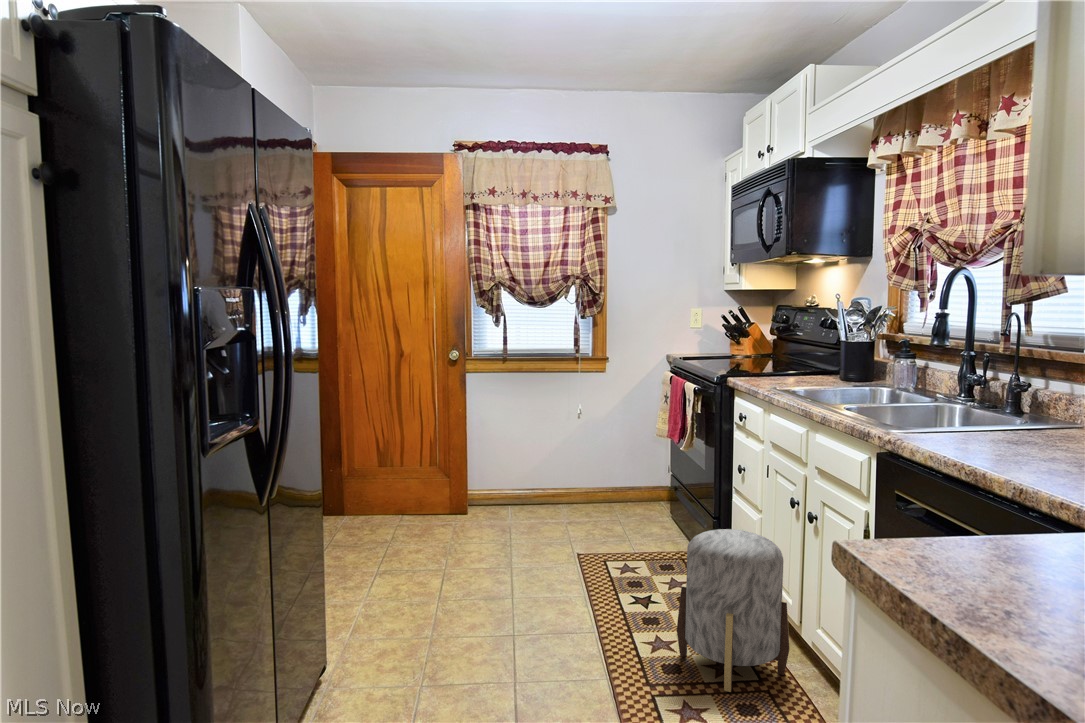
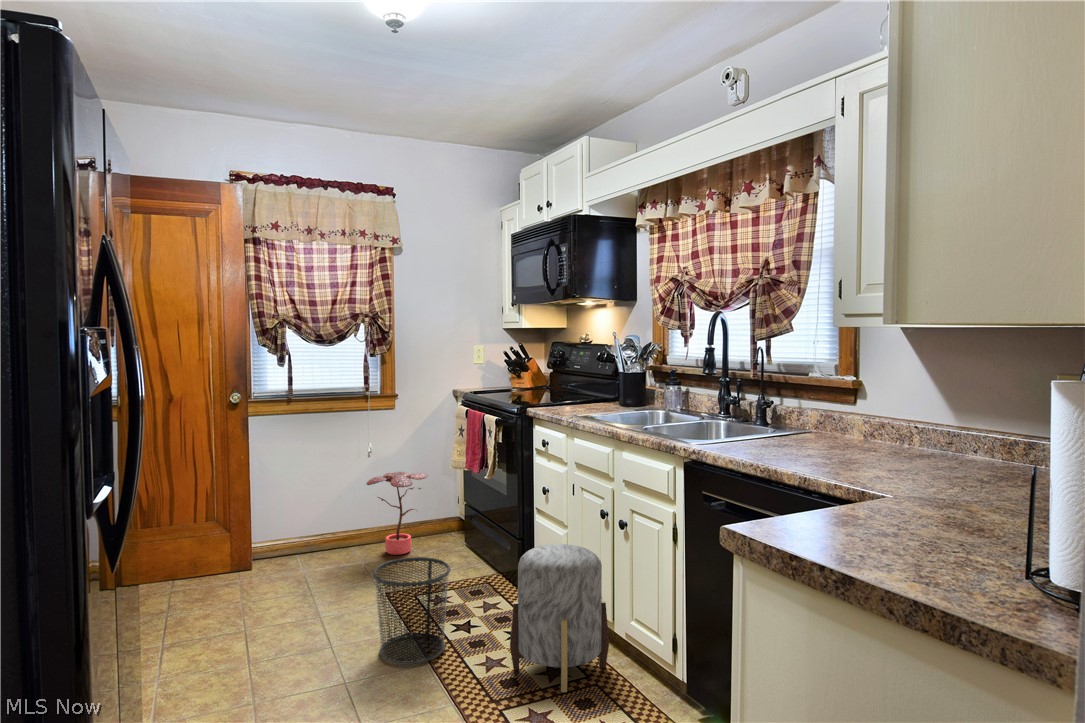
potted plant: none [573,434,634,516] -> present [366,472,428,555]
waste bin: none [548,522,625,629] -> present [373,557,450,665]

